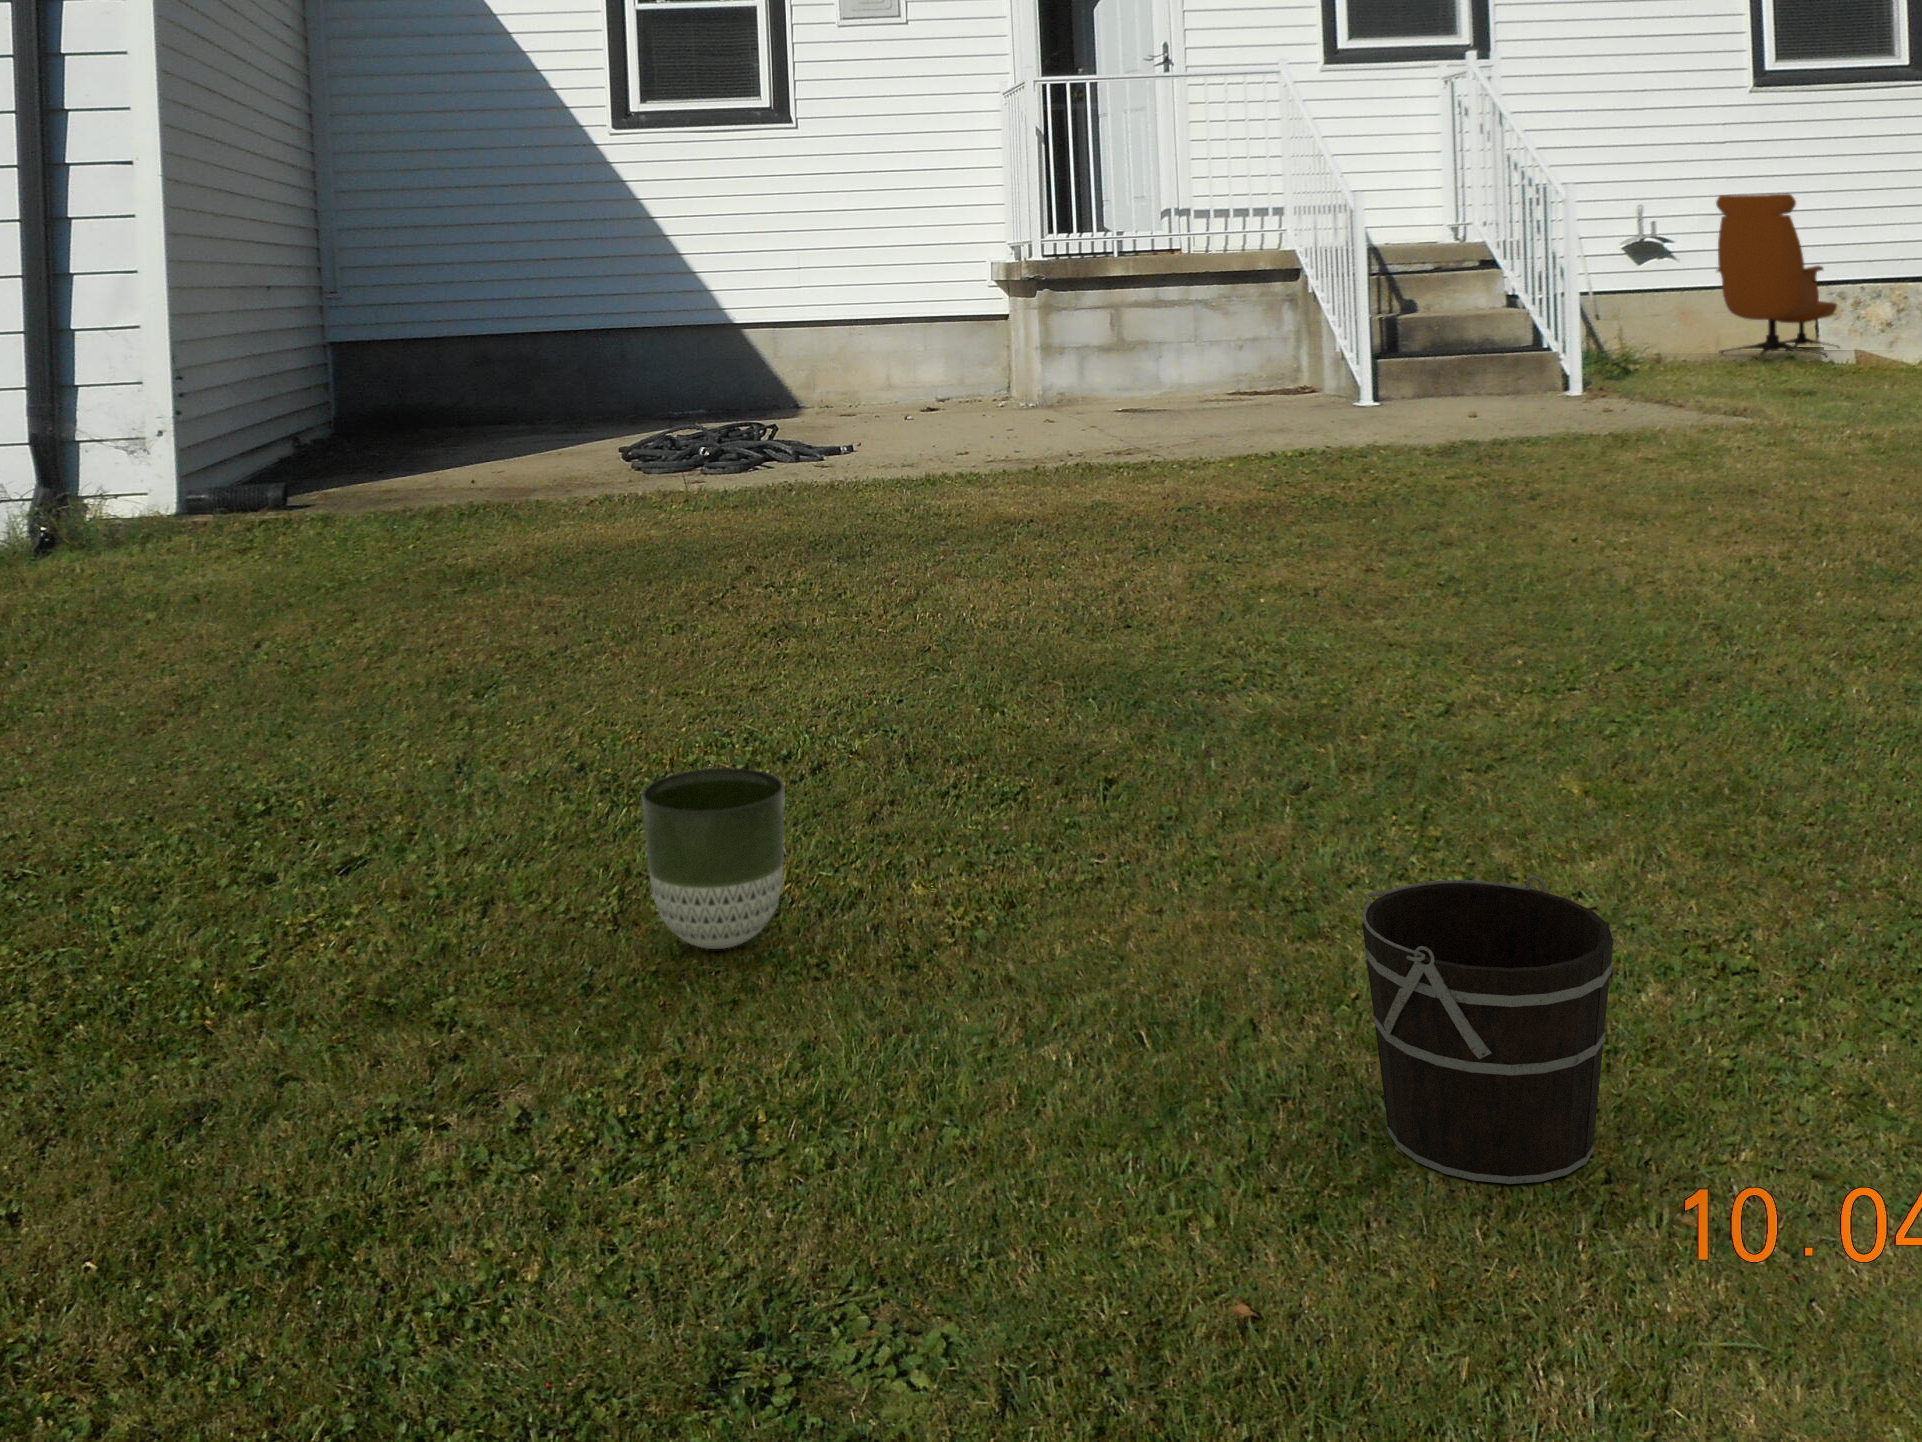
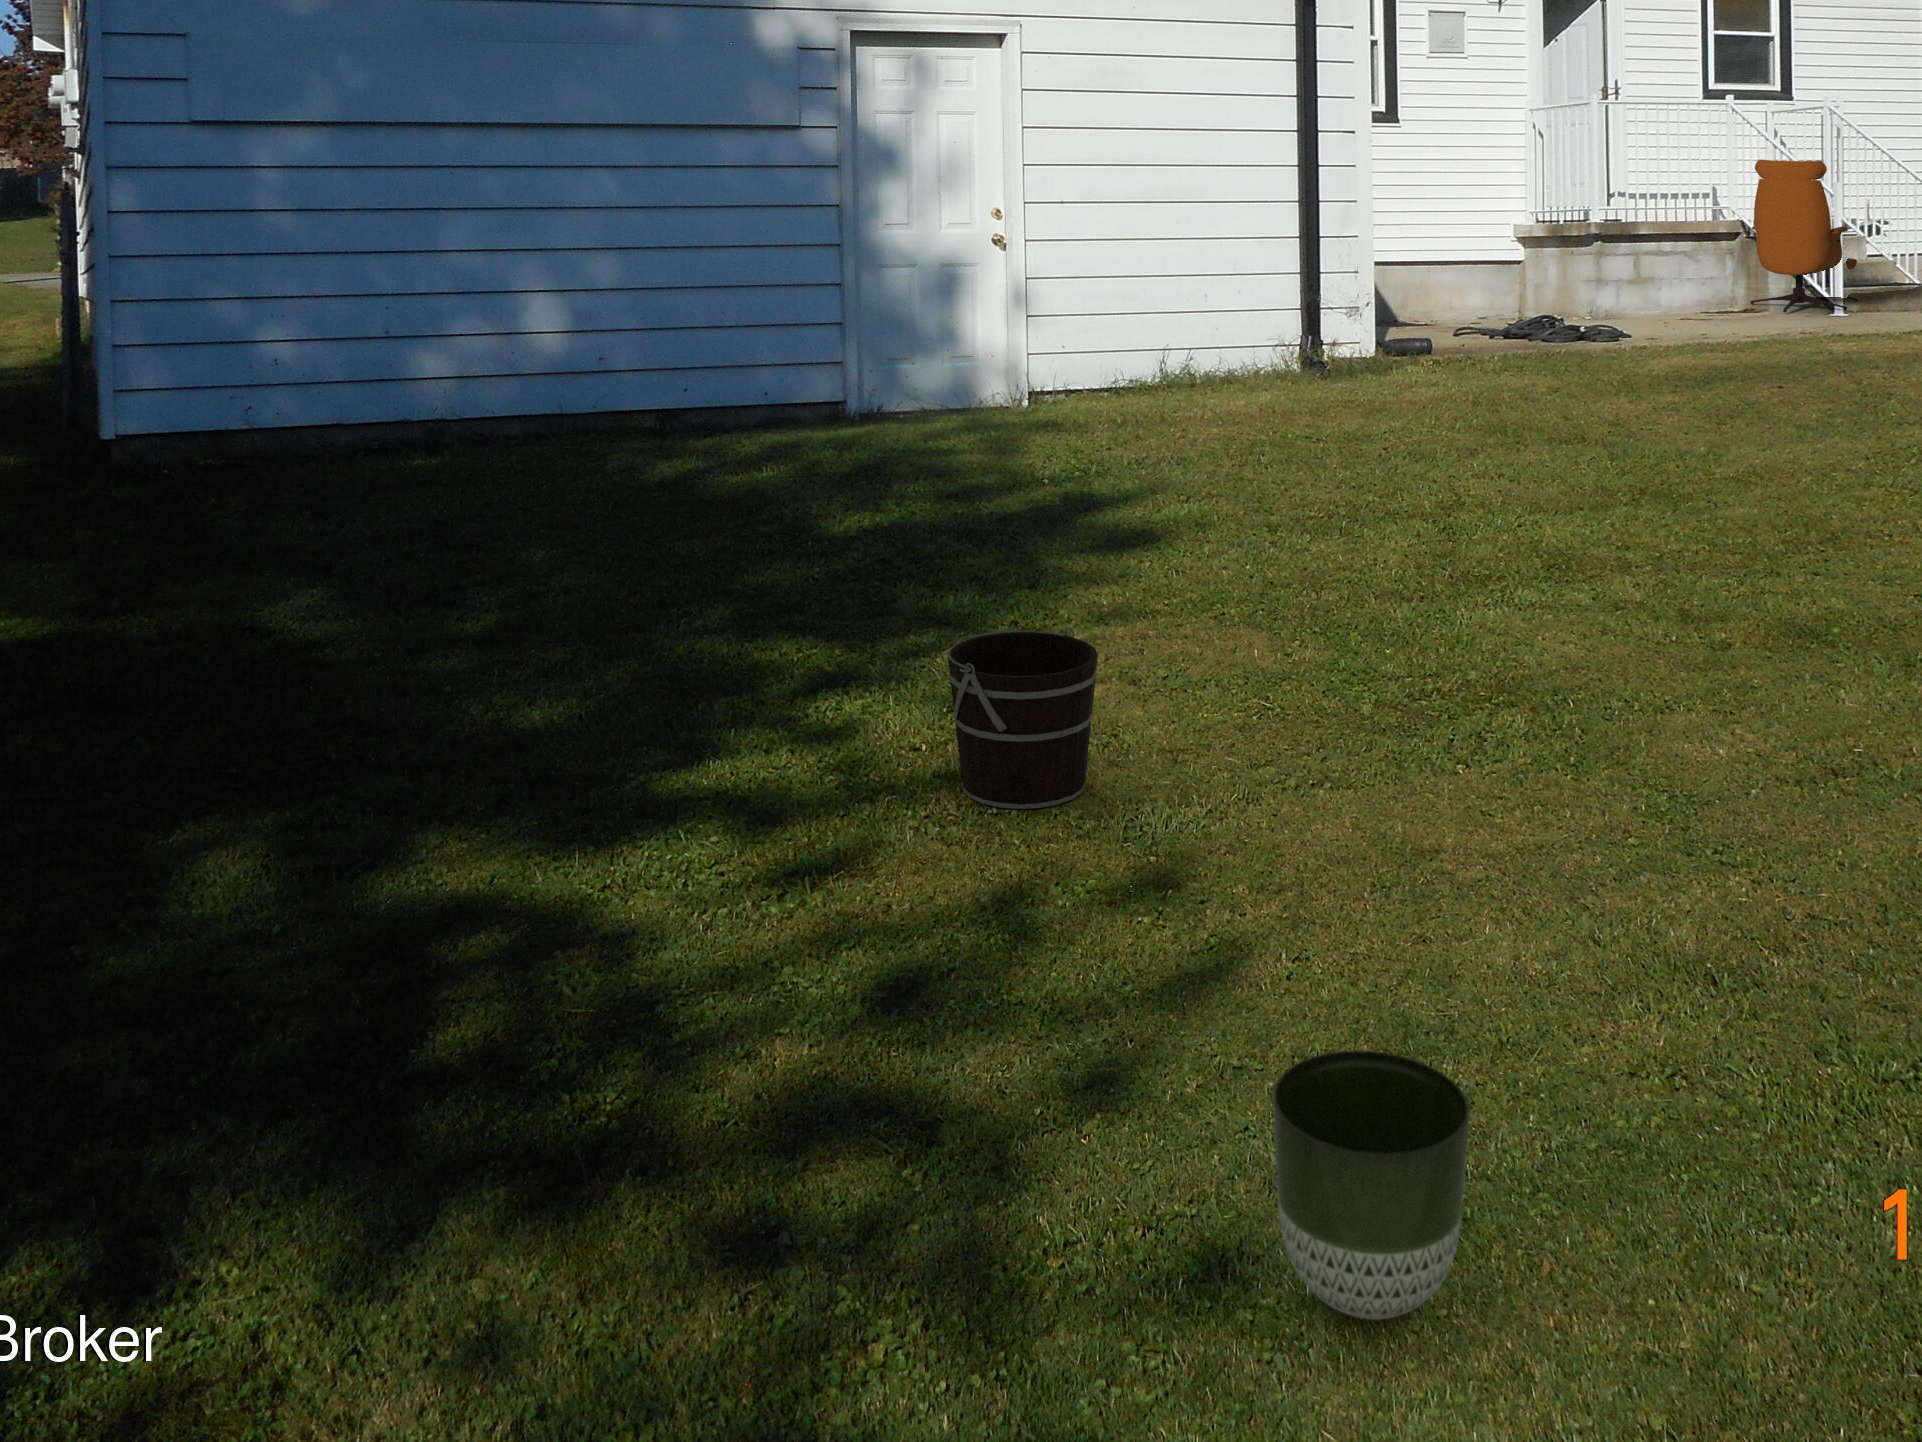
planter: present [641,768,784,949] -> present [1273,1050,1470,1320]
bucket: present [1362,876,1613,1184] -> present [947,628,1098,809]

